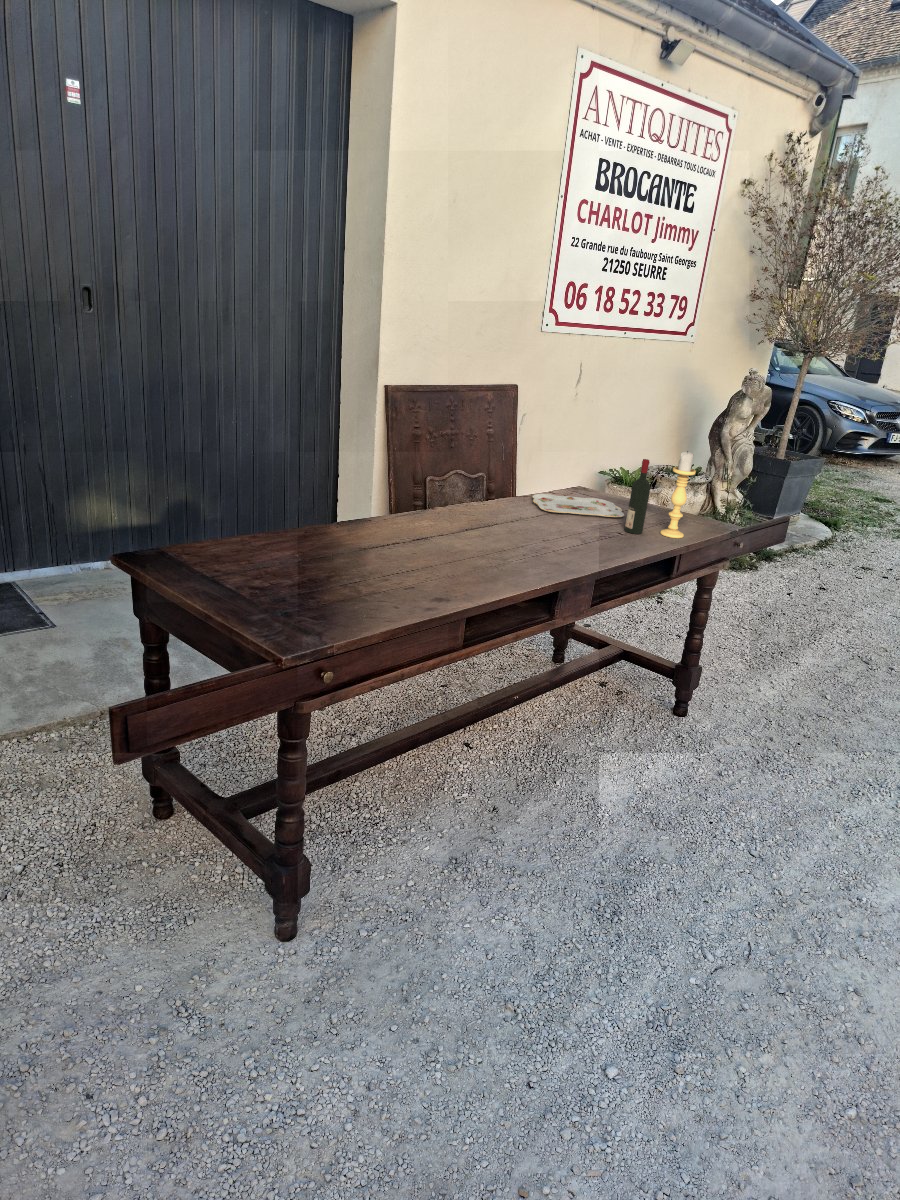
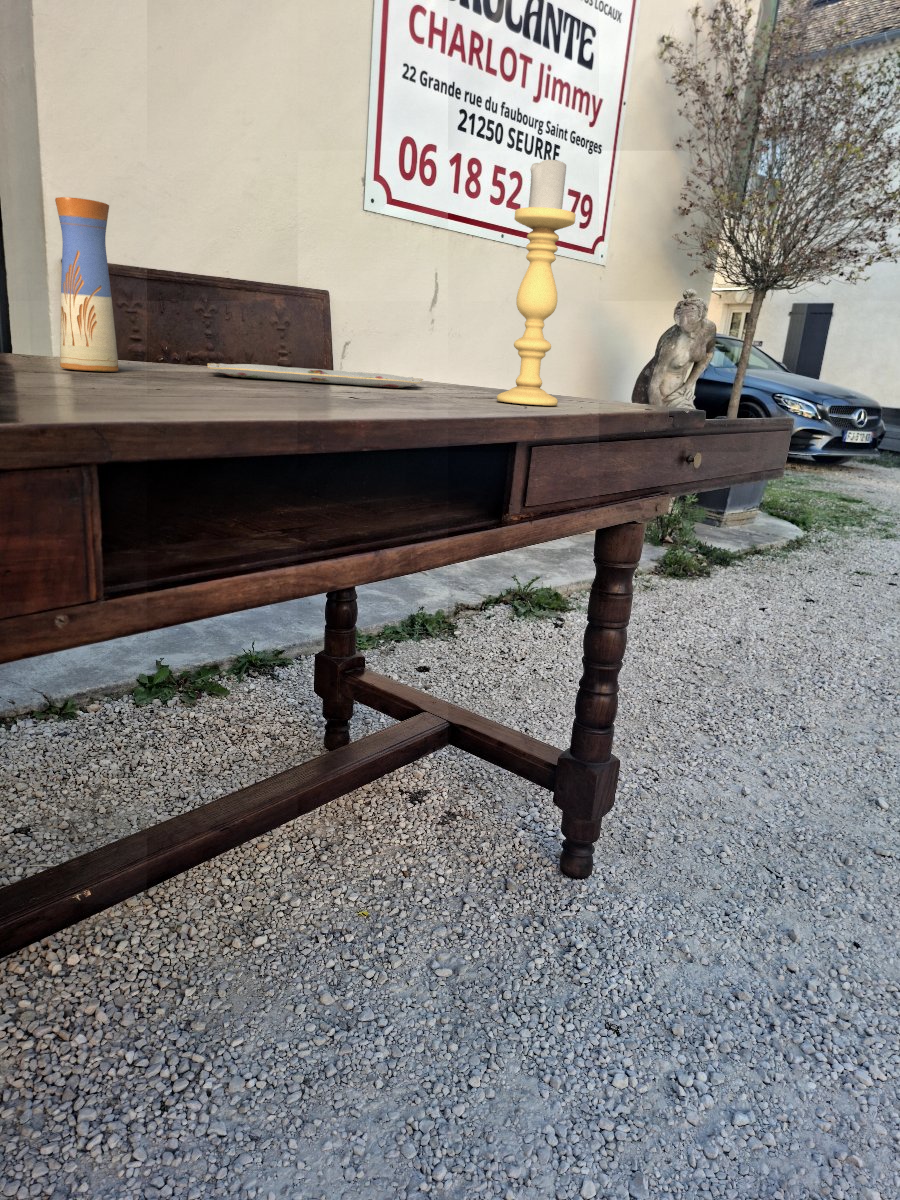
vase: none [491,451,518,515] -> present [55,197,119,372]
wine bottle: present [625,459,650,534] -> none [400,182,457,398]

